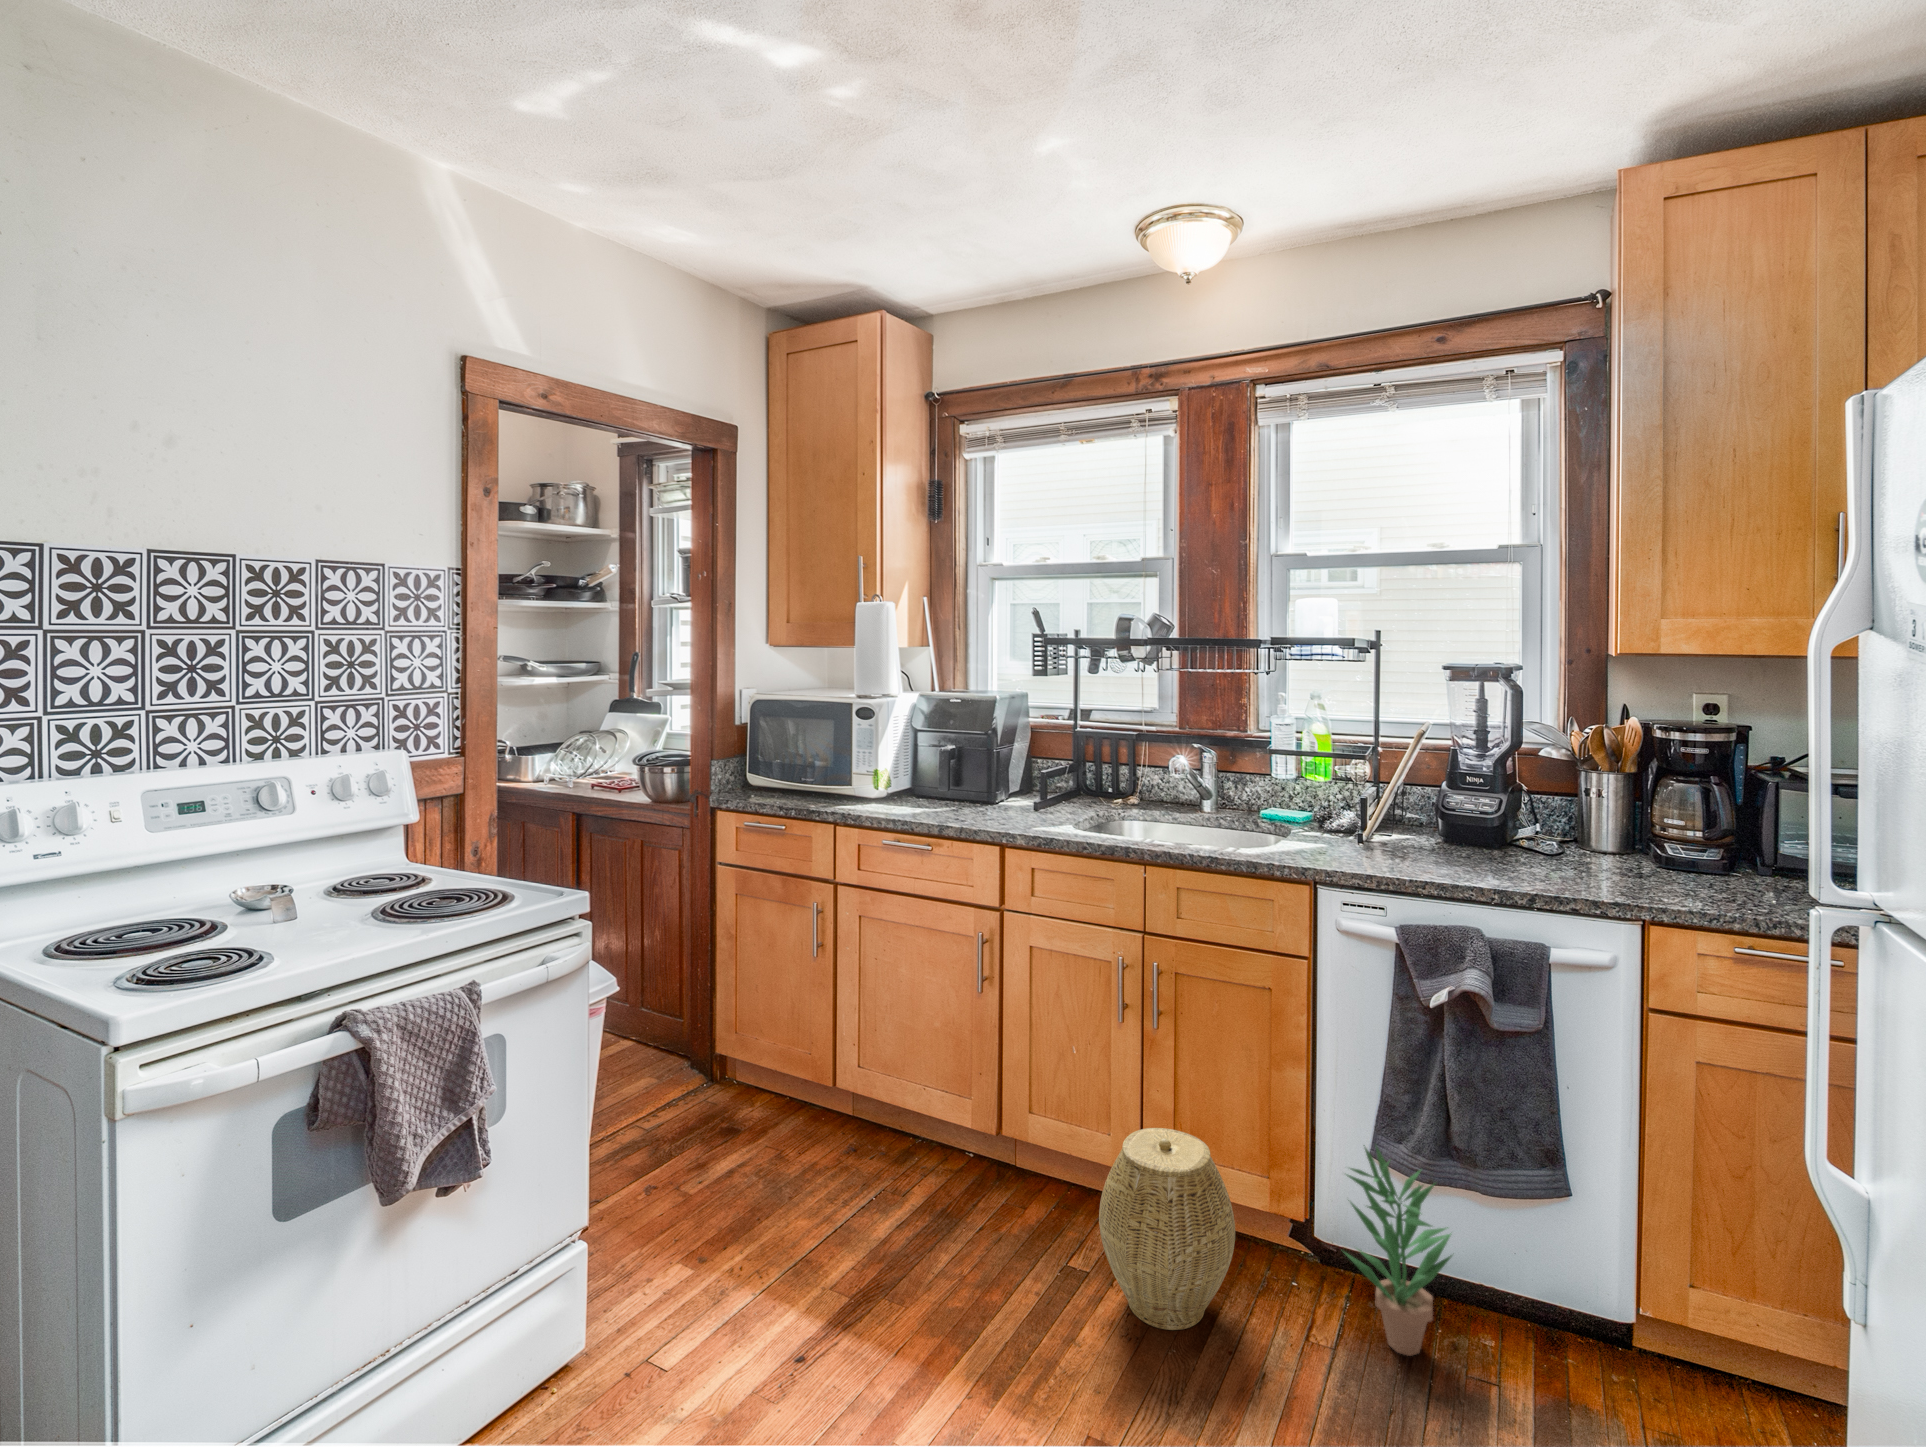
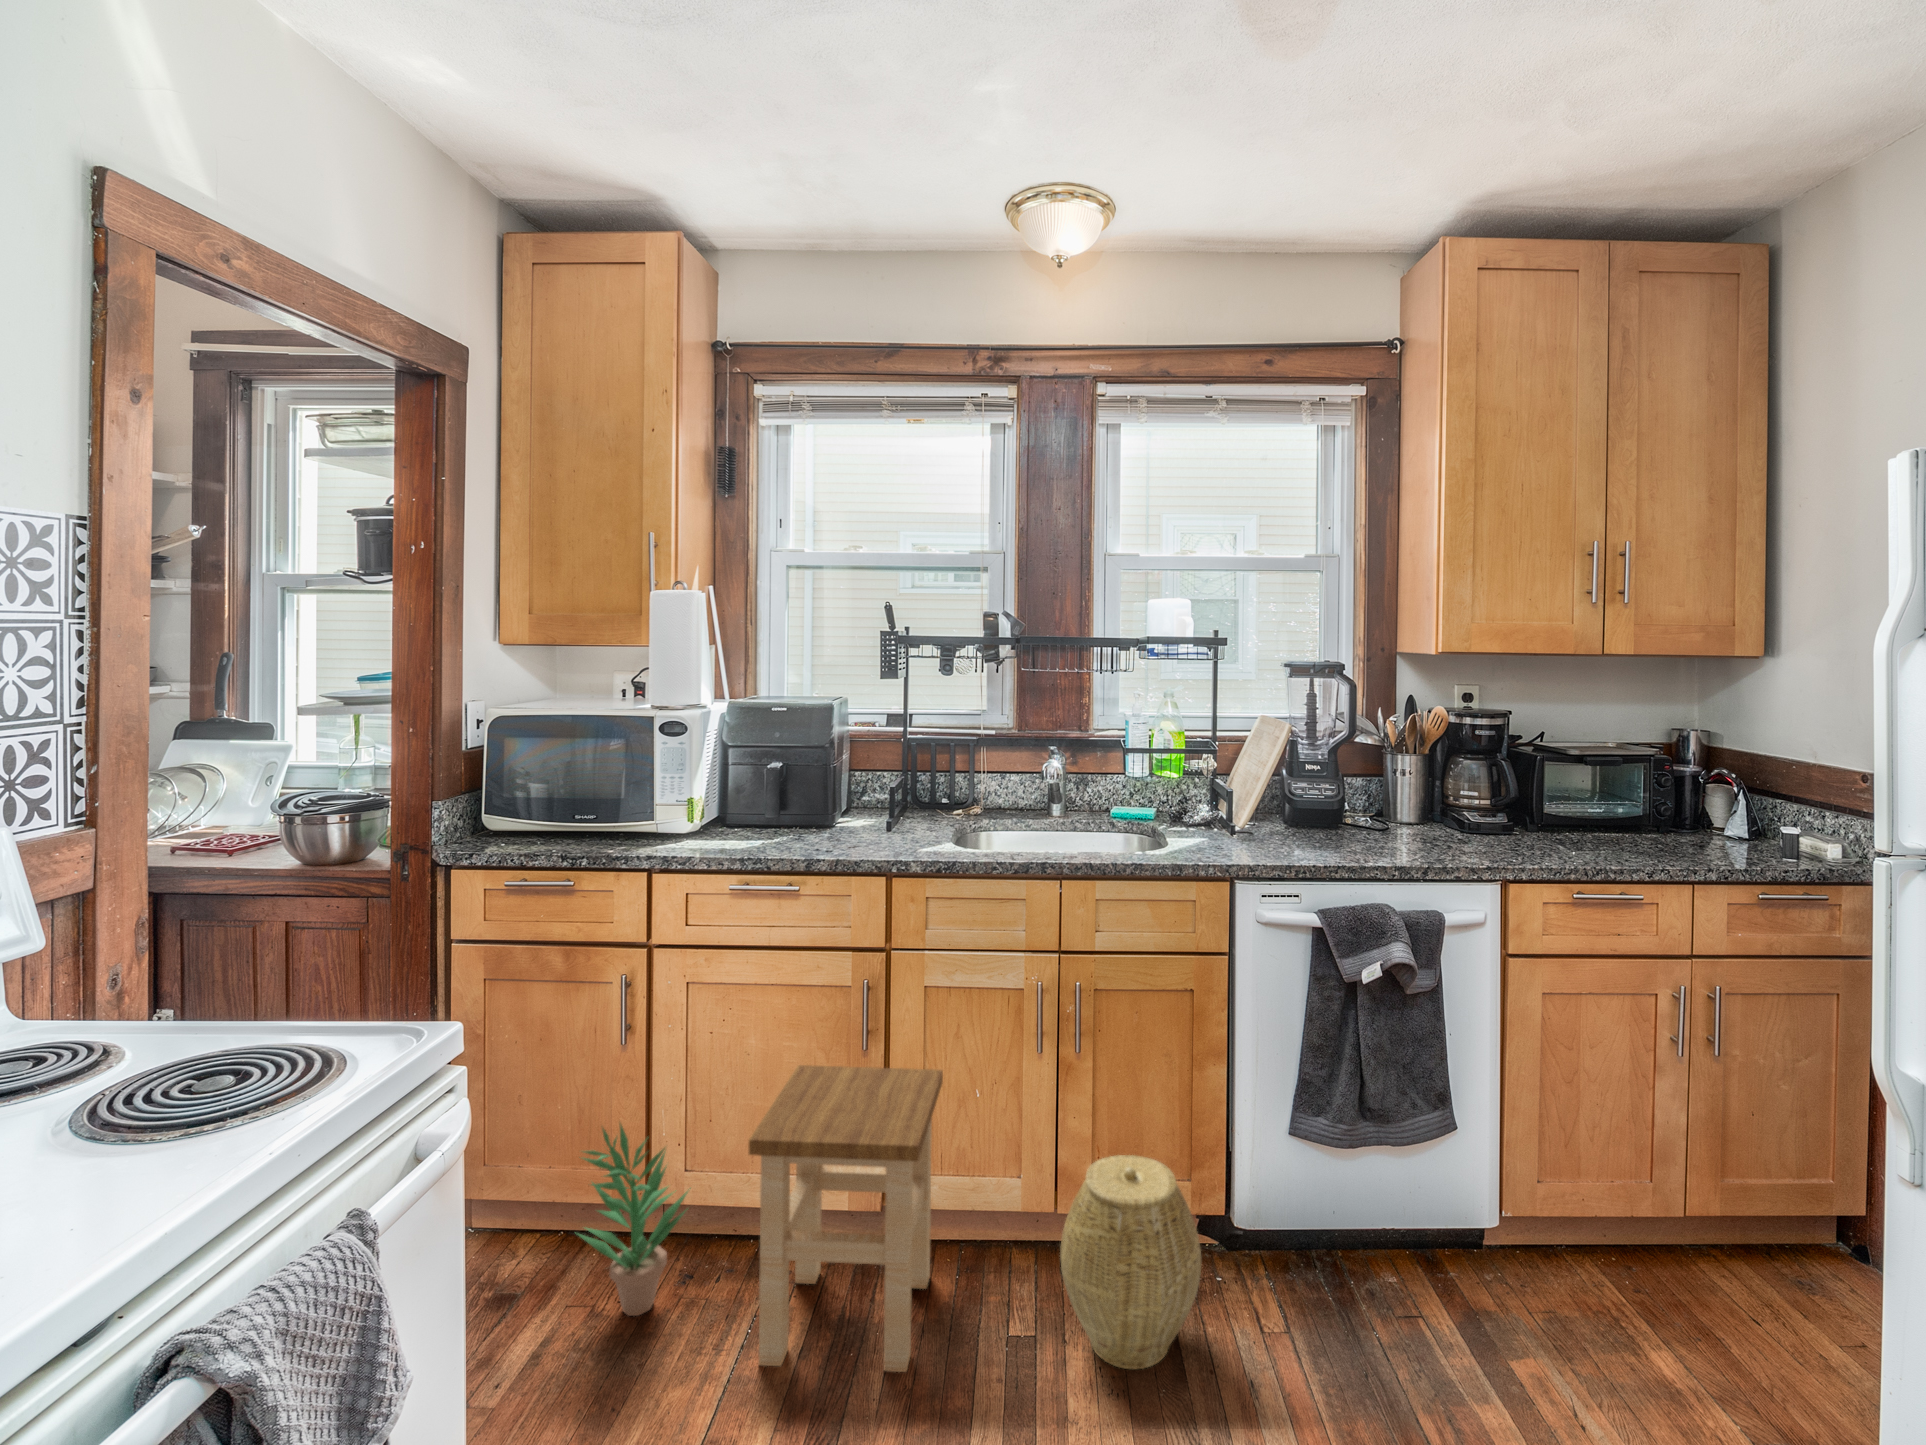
stool: none [851,998,1036,1266] -> present [749,1065,943,1372]
potted plant: present [1342,1145,1452,1356] -> present [579,1124,691,1316]

